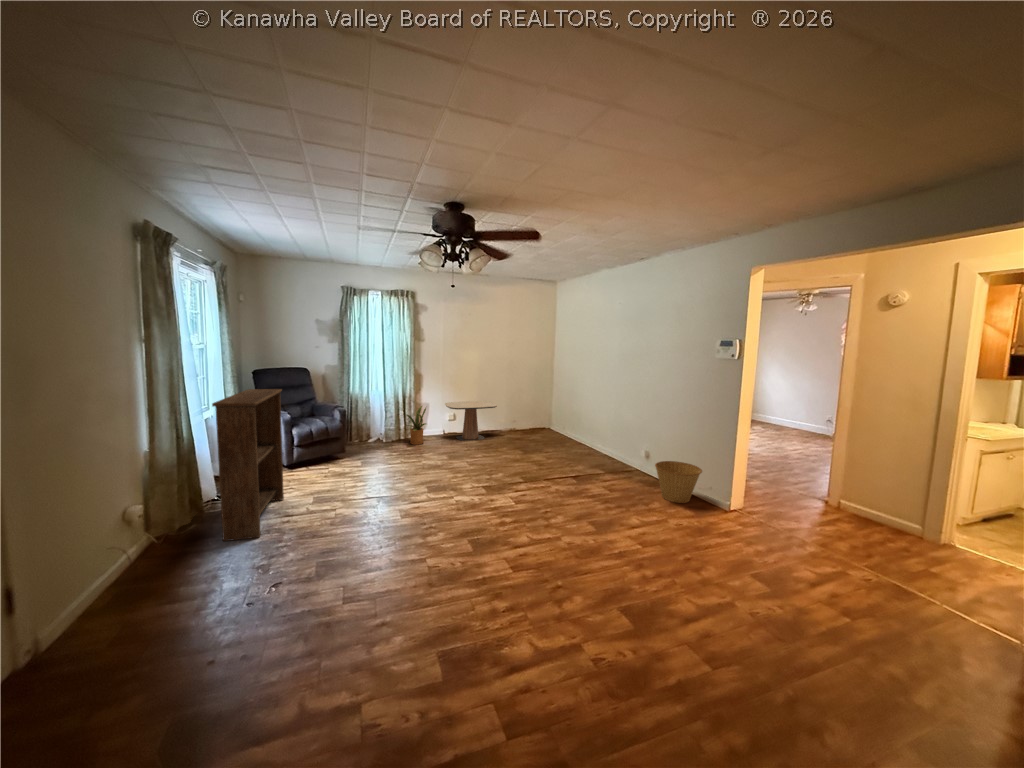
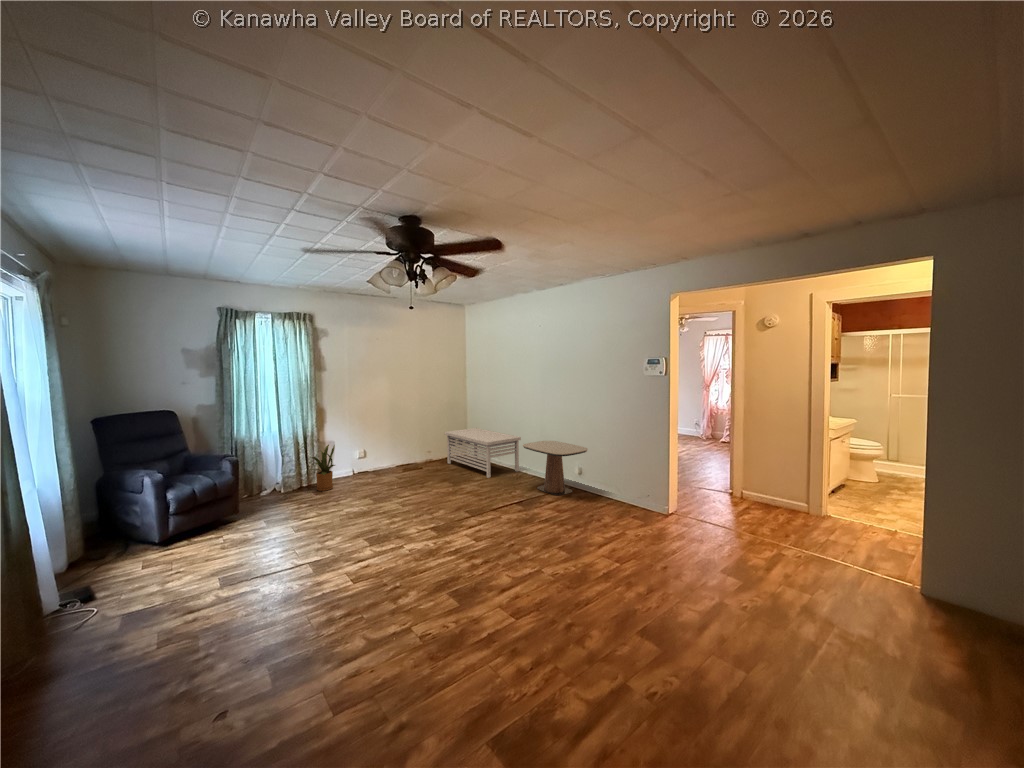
bookshelf: present [212,389,284,541] -> none [79,441,172,673]
side table: present [445,401,497,441] -> present [523,441,588,495]
storage bench: none [528,403,598,451] -> present [445,428,521,478]
basket: present [655,461,702,503] -> none [598,475,641,514]

